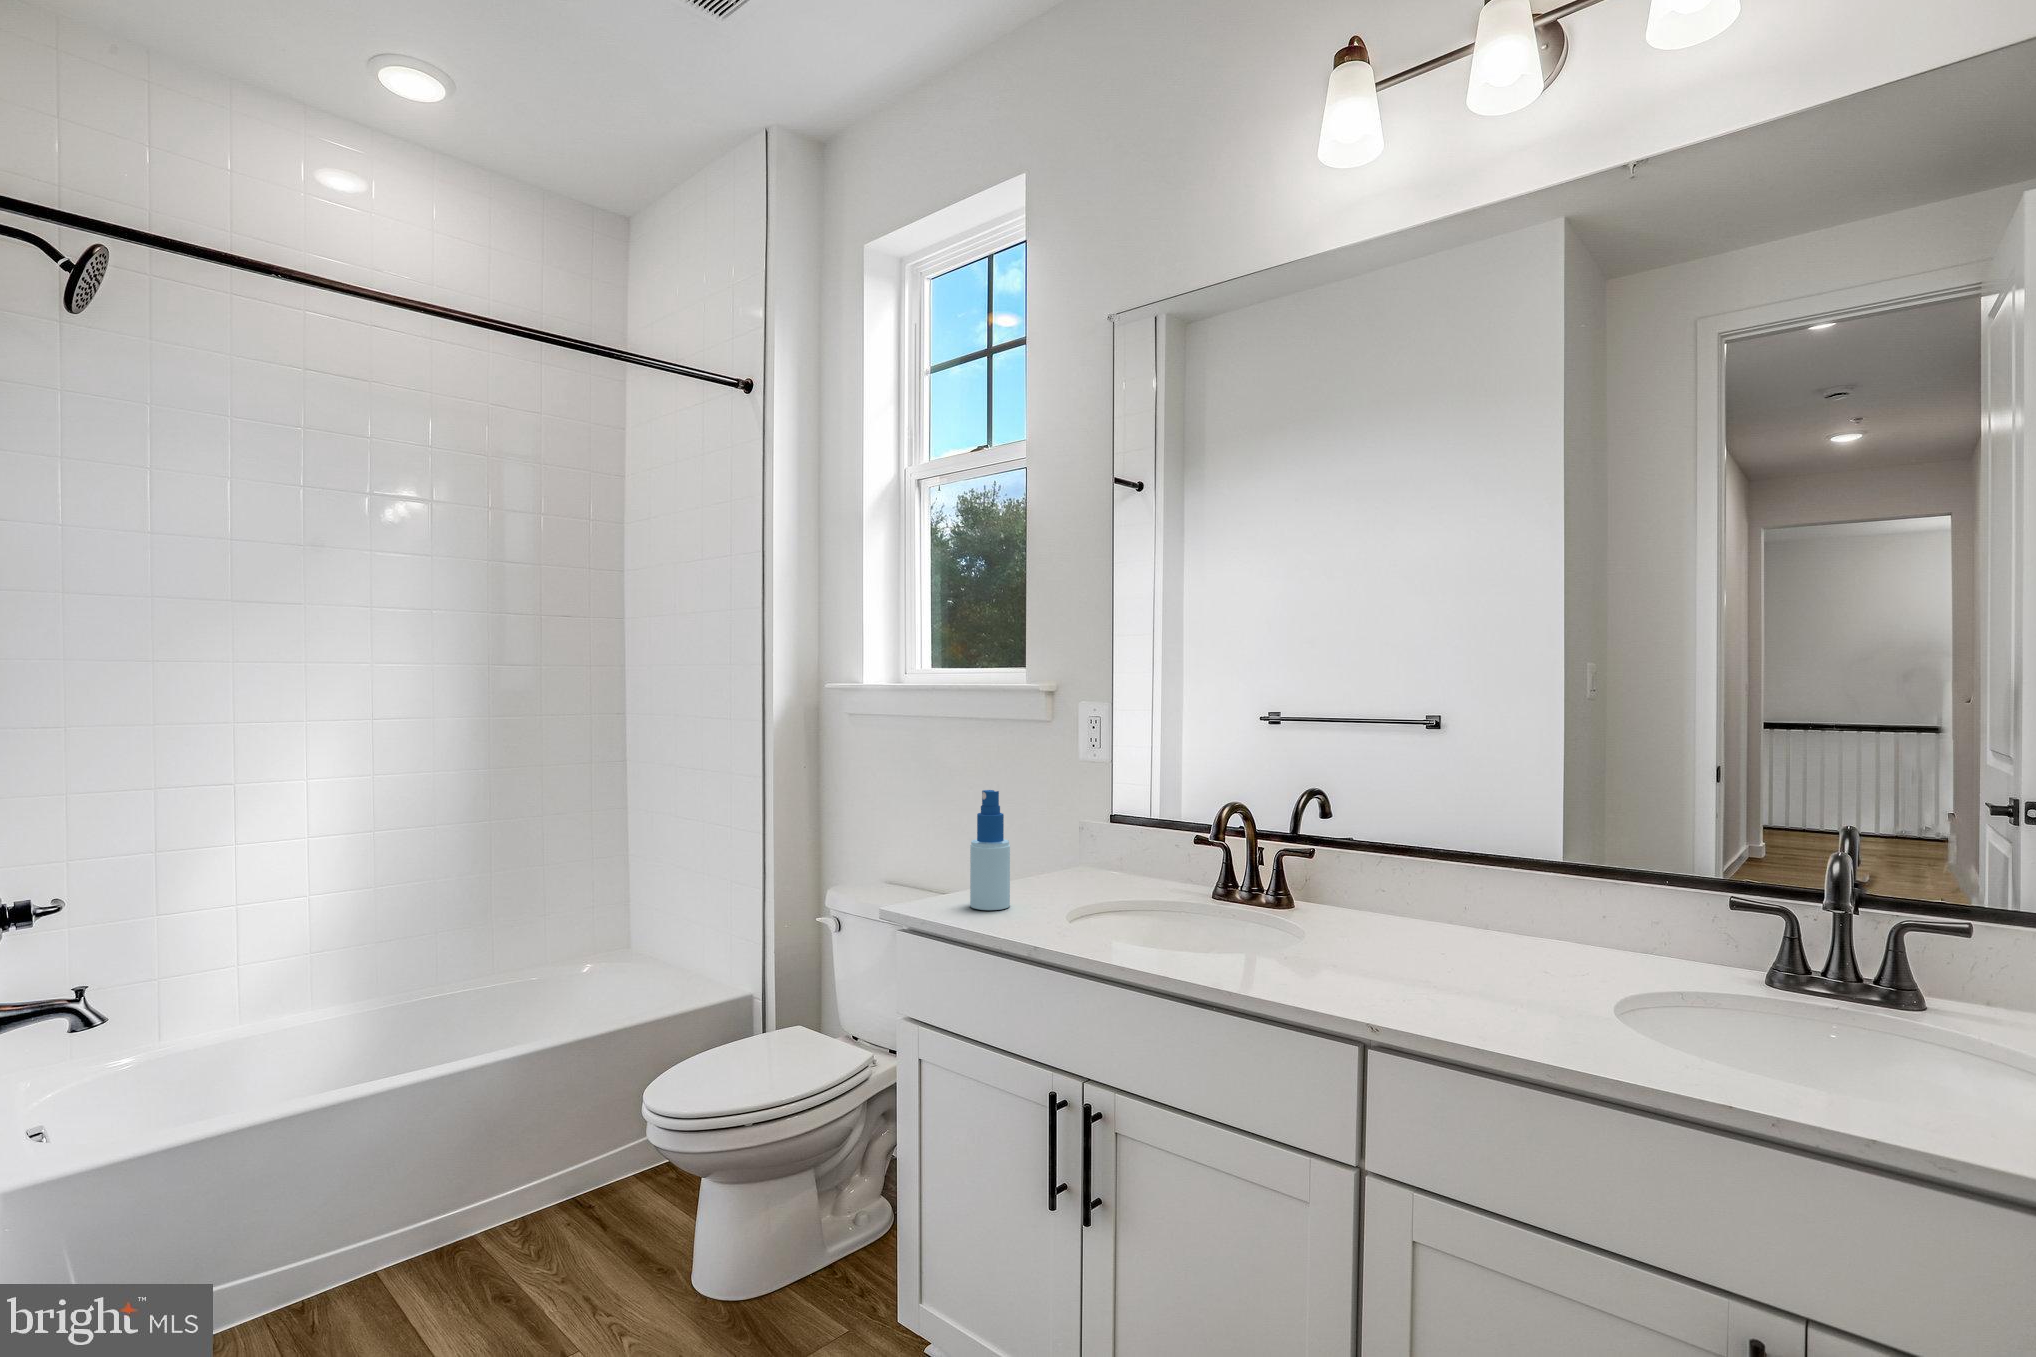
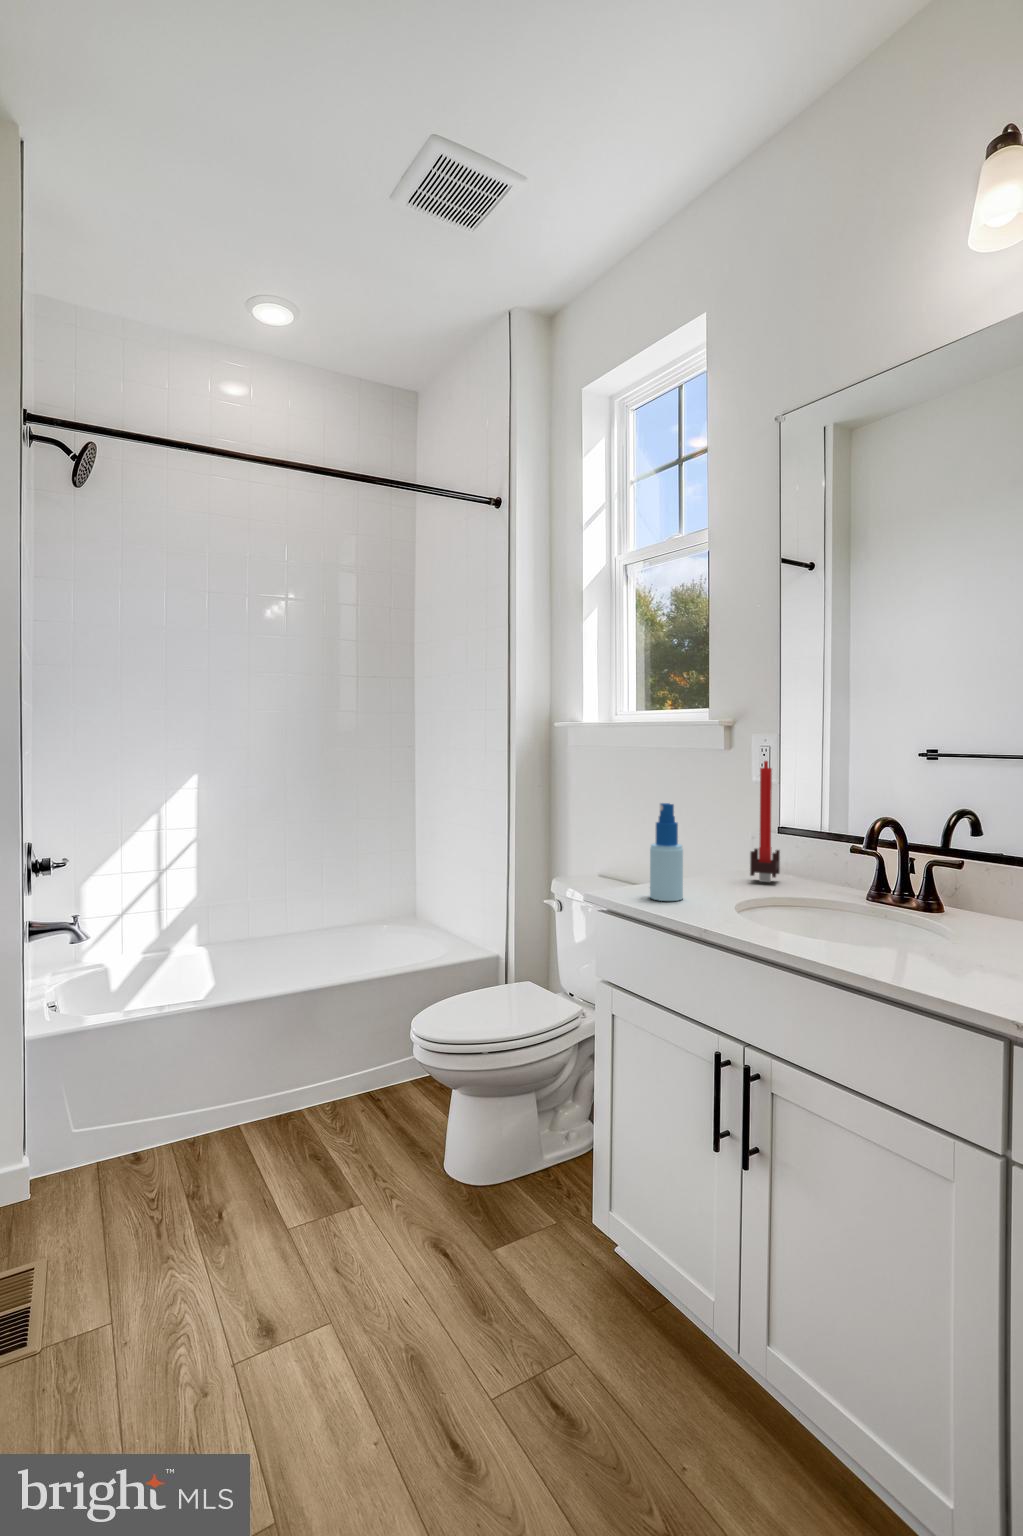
candle: none [1085,735,1118,880] -> present [750,761,780,882]

